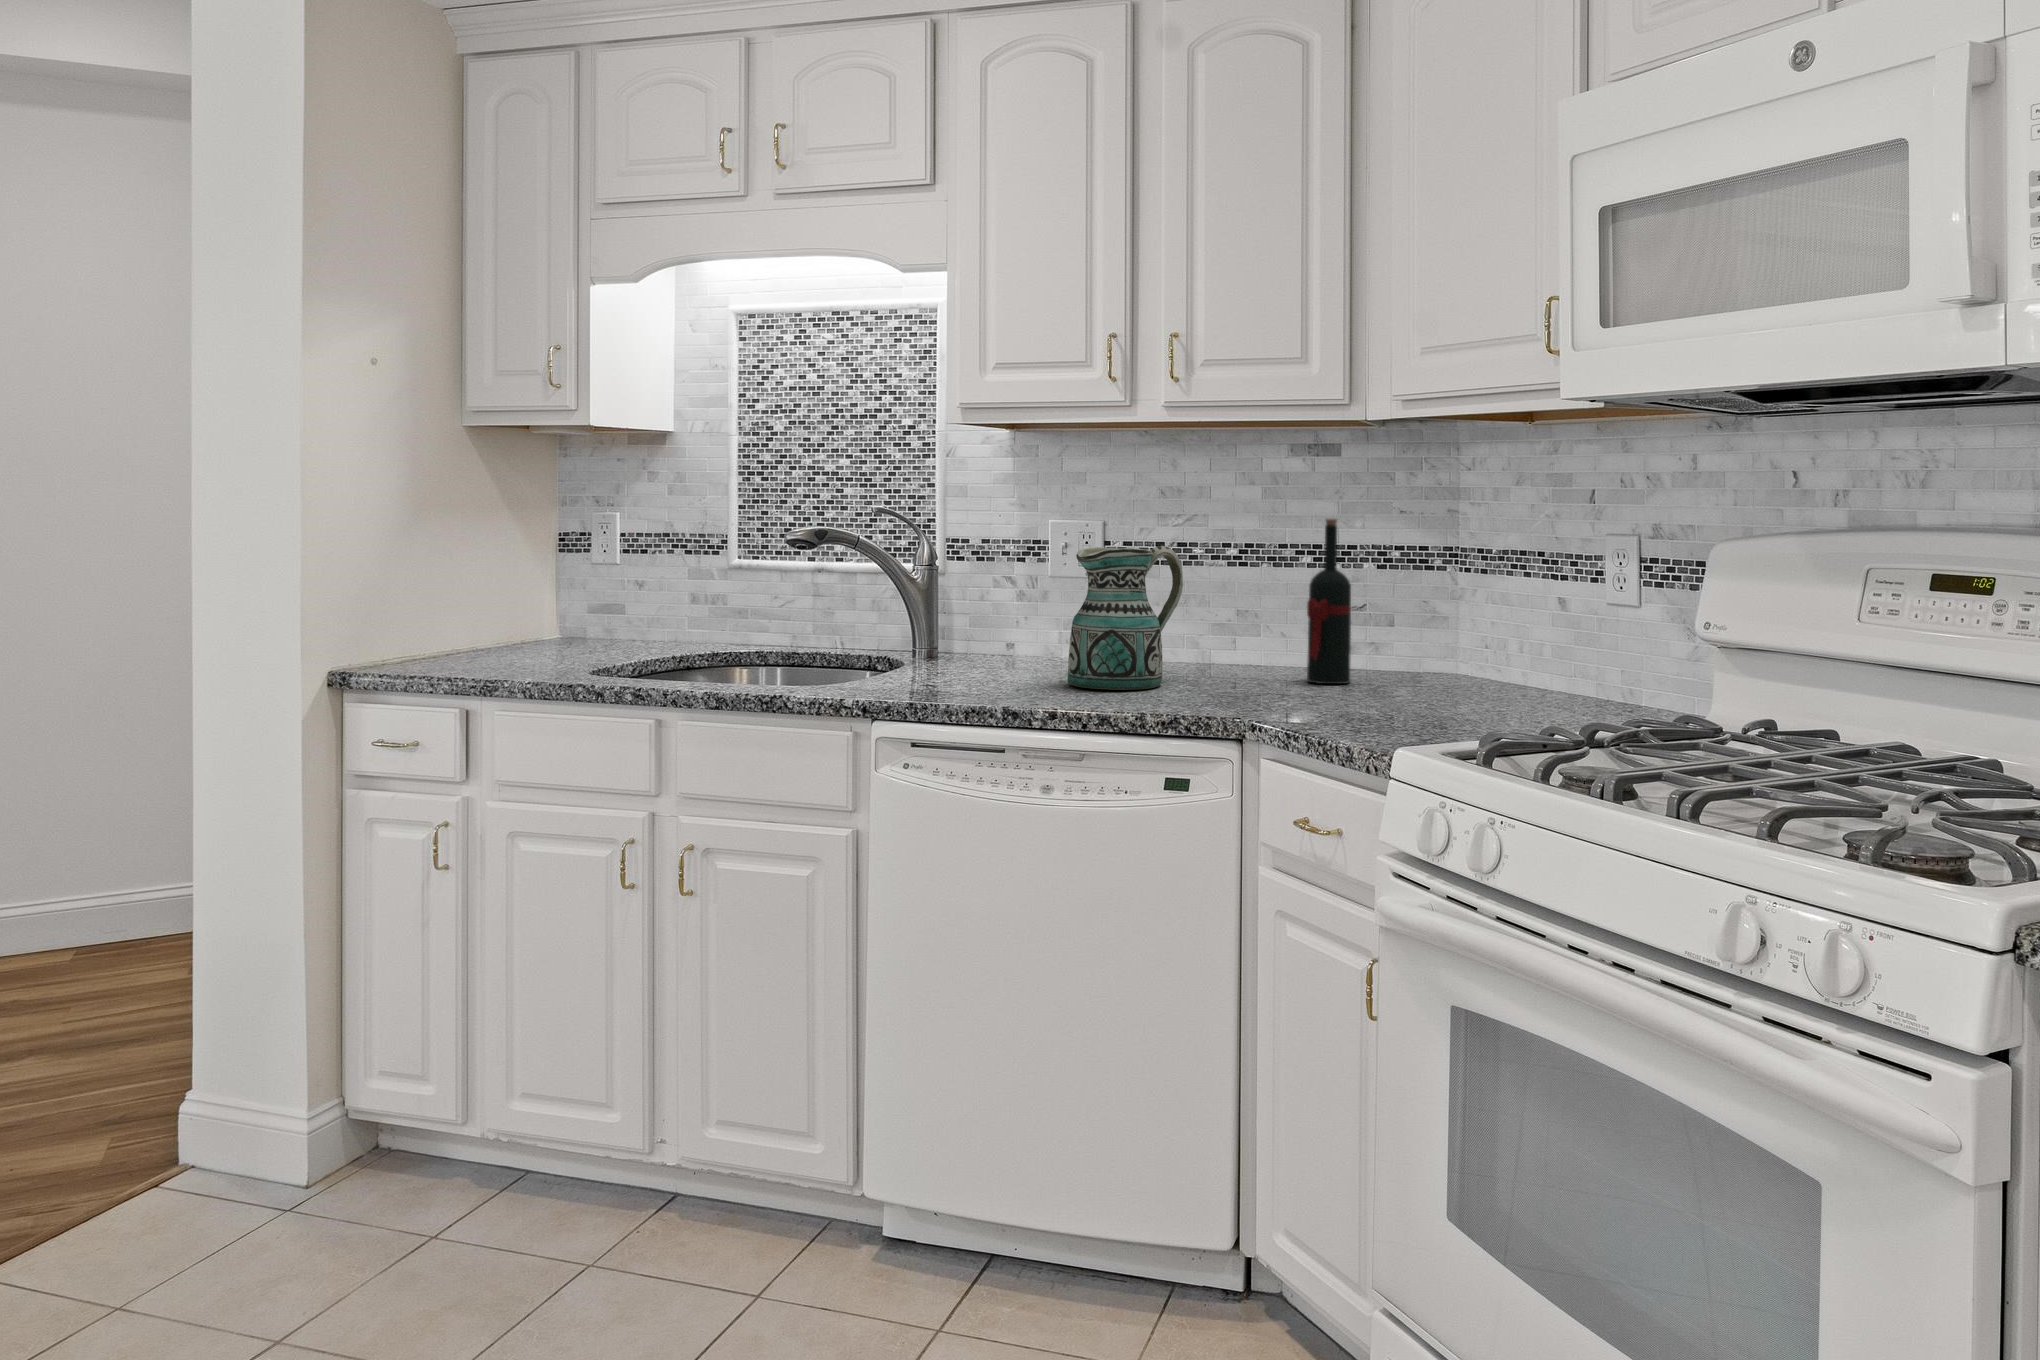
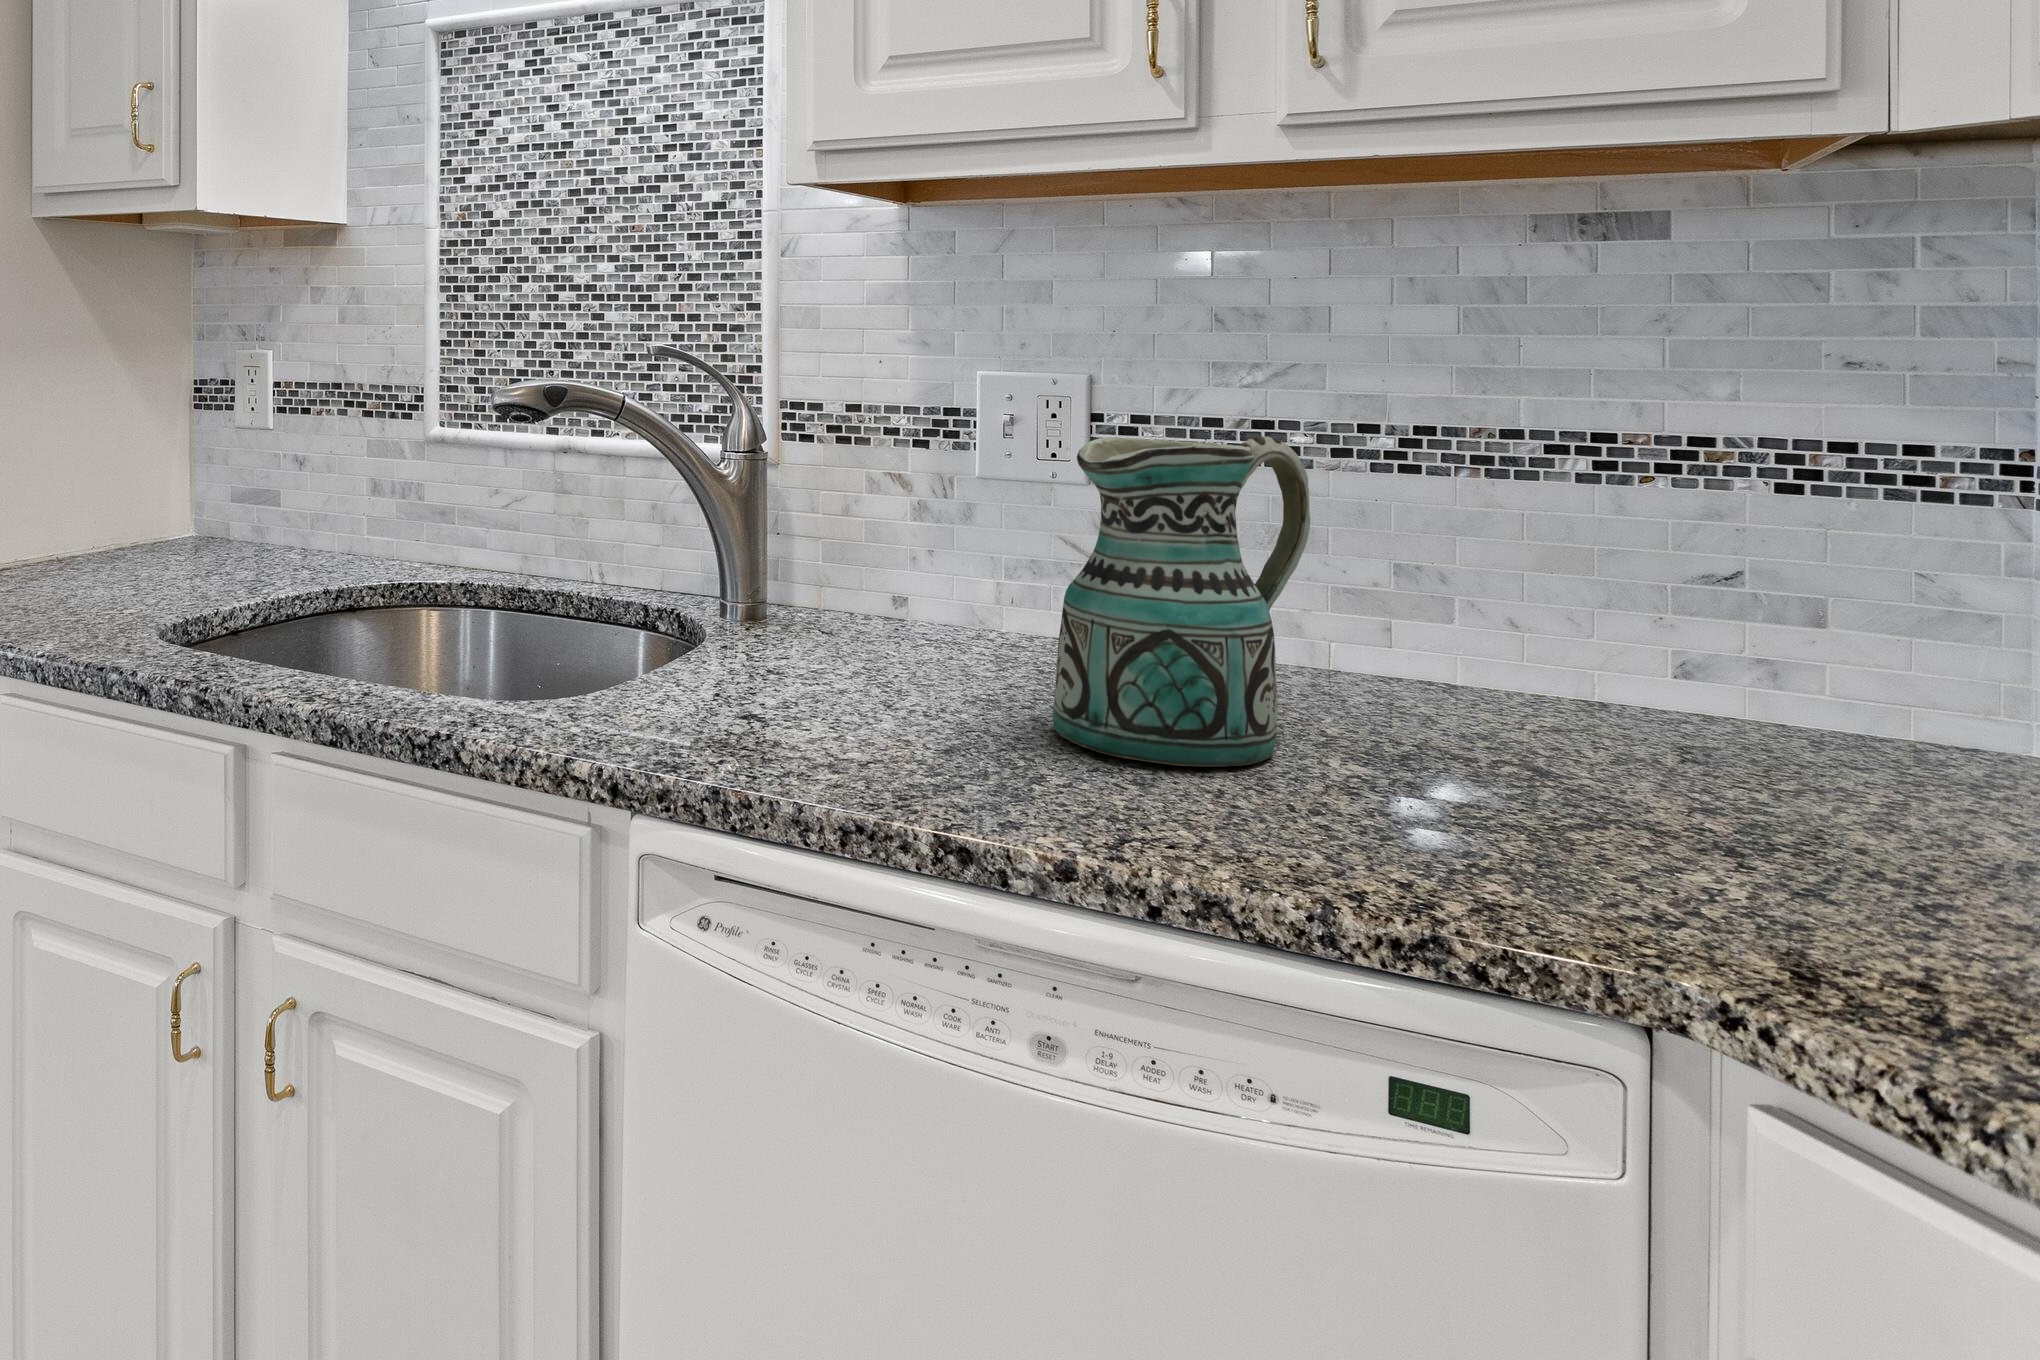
wine bottle: present [1307,519,1351,684] -> none [1627,380,1751,774]

